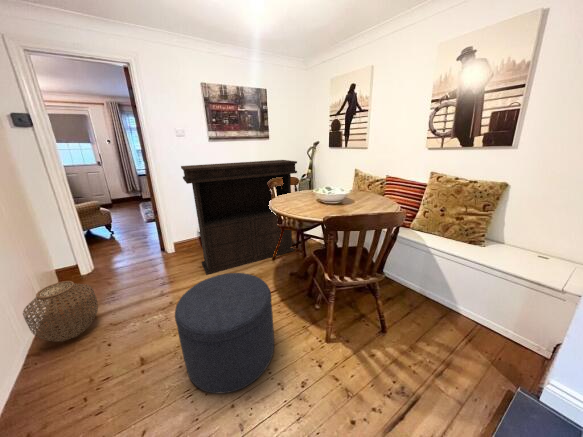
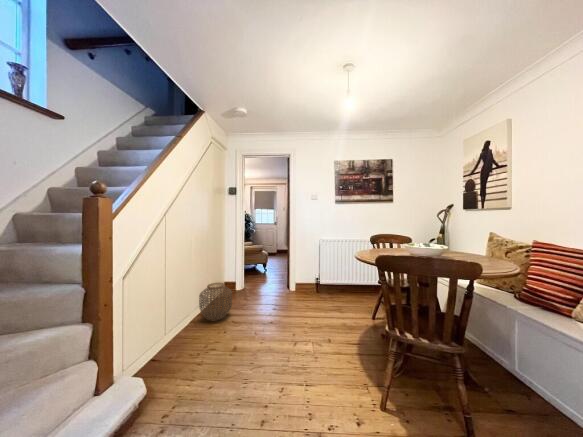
console table: present [181,160,297,275] -> none [302,220,406,319]
ottoman: present [175,273,274,394] -> none [253,300,328,397]

